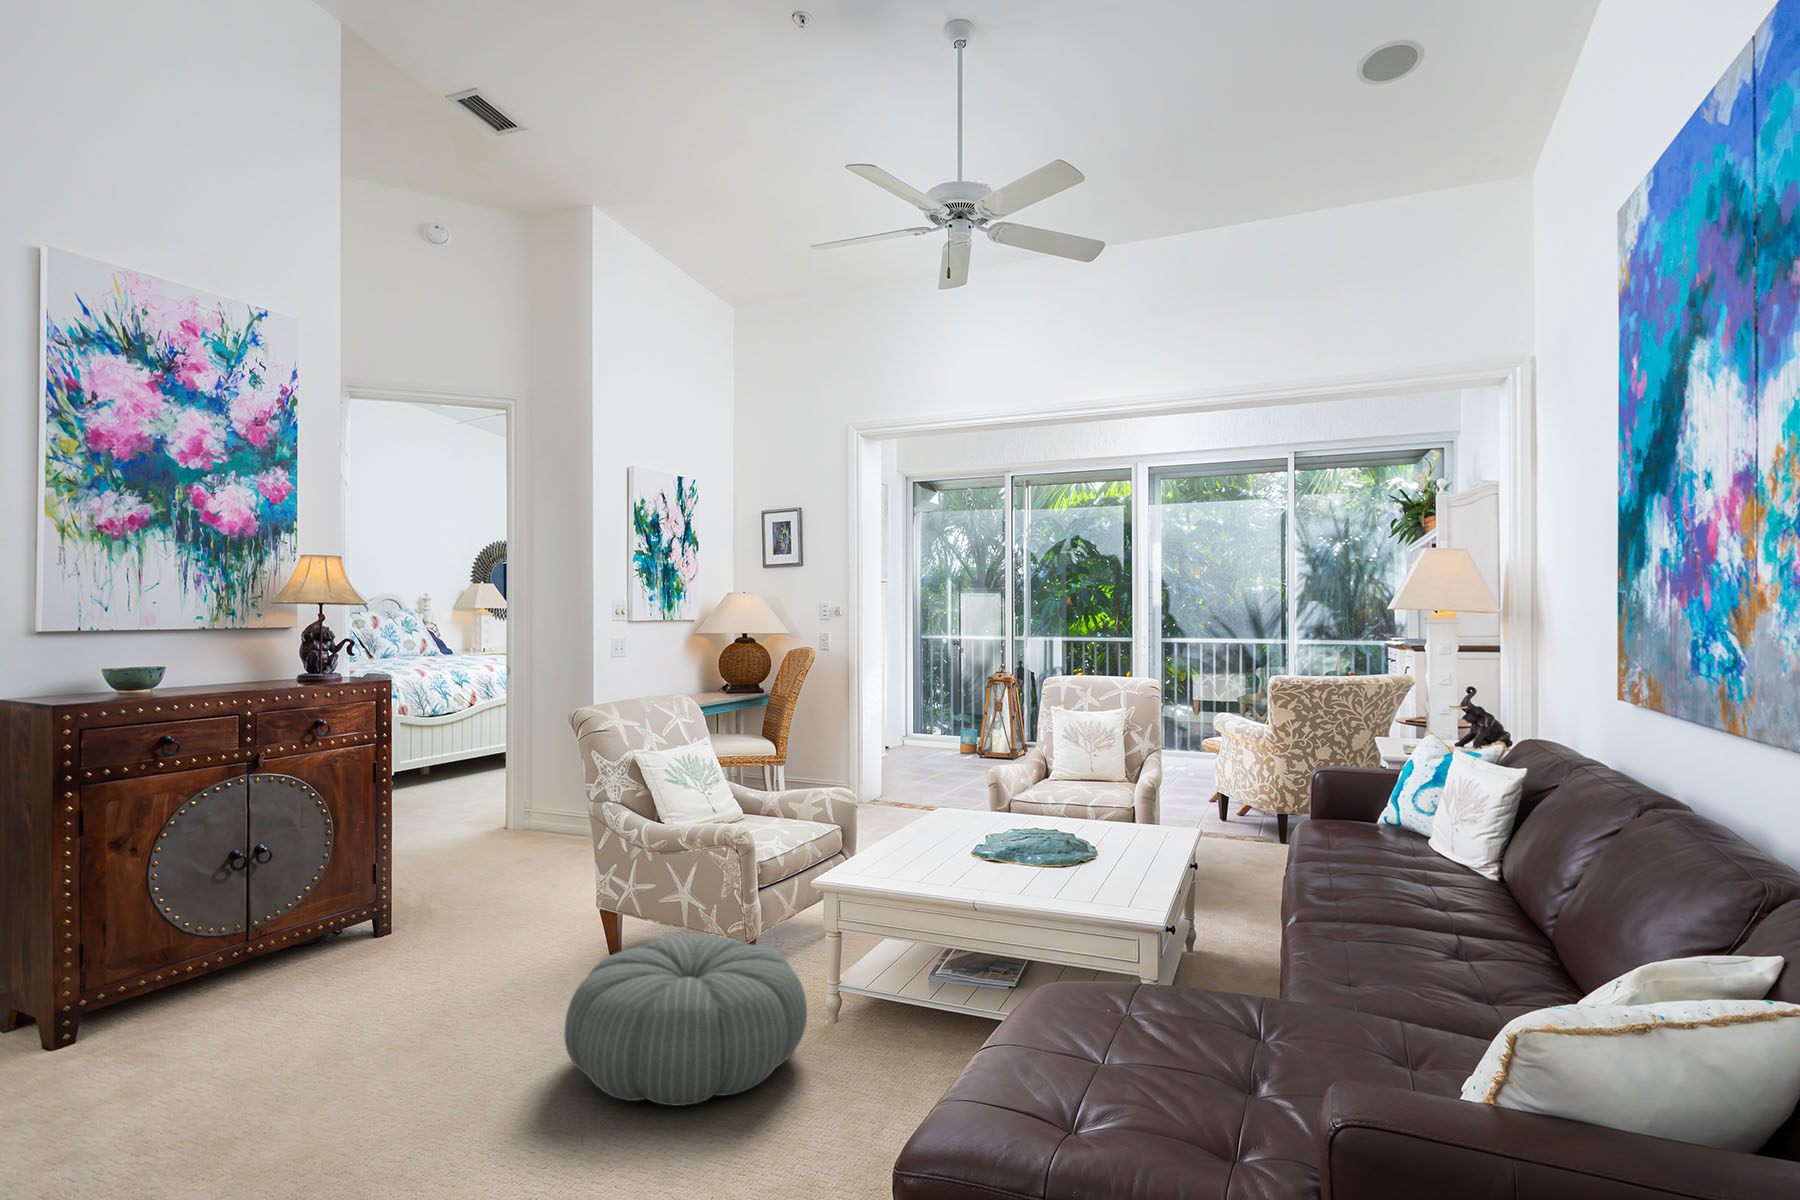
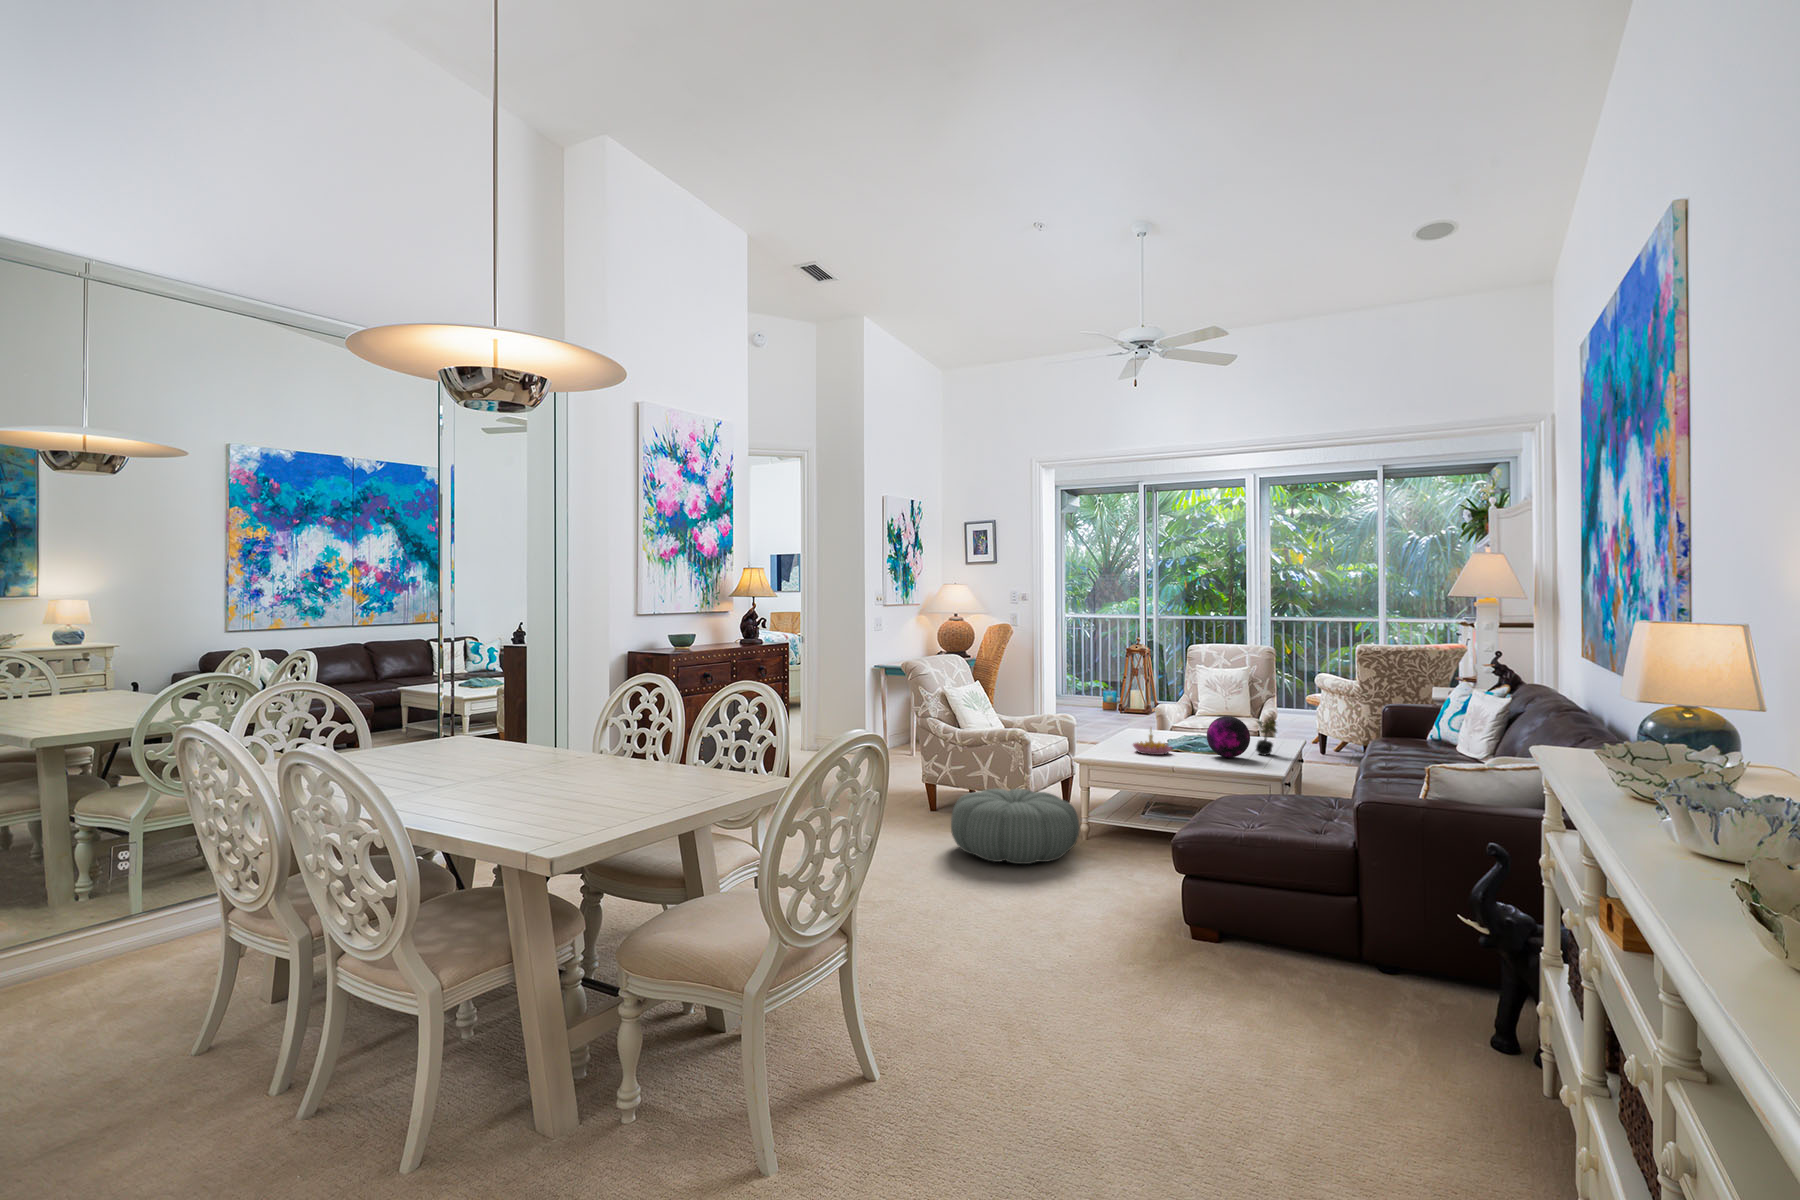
succulent plant: none [1116,801,1155,866] -> present [1256,719,1277,755]
decorative orb: none [1038,804,1108,875] -> present [1207,716,1250,758]
candle holder: none [917,821,983,872] -> present [1133,729,1172,755]

